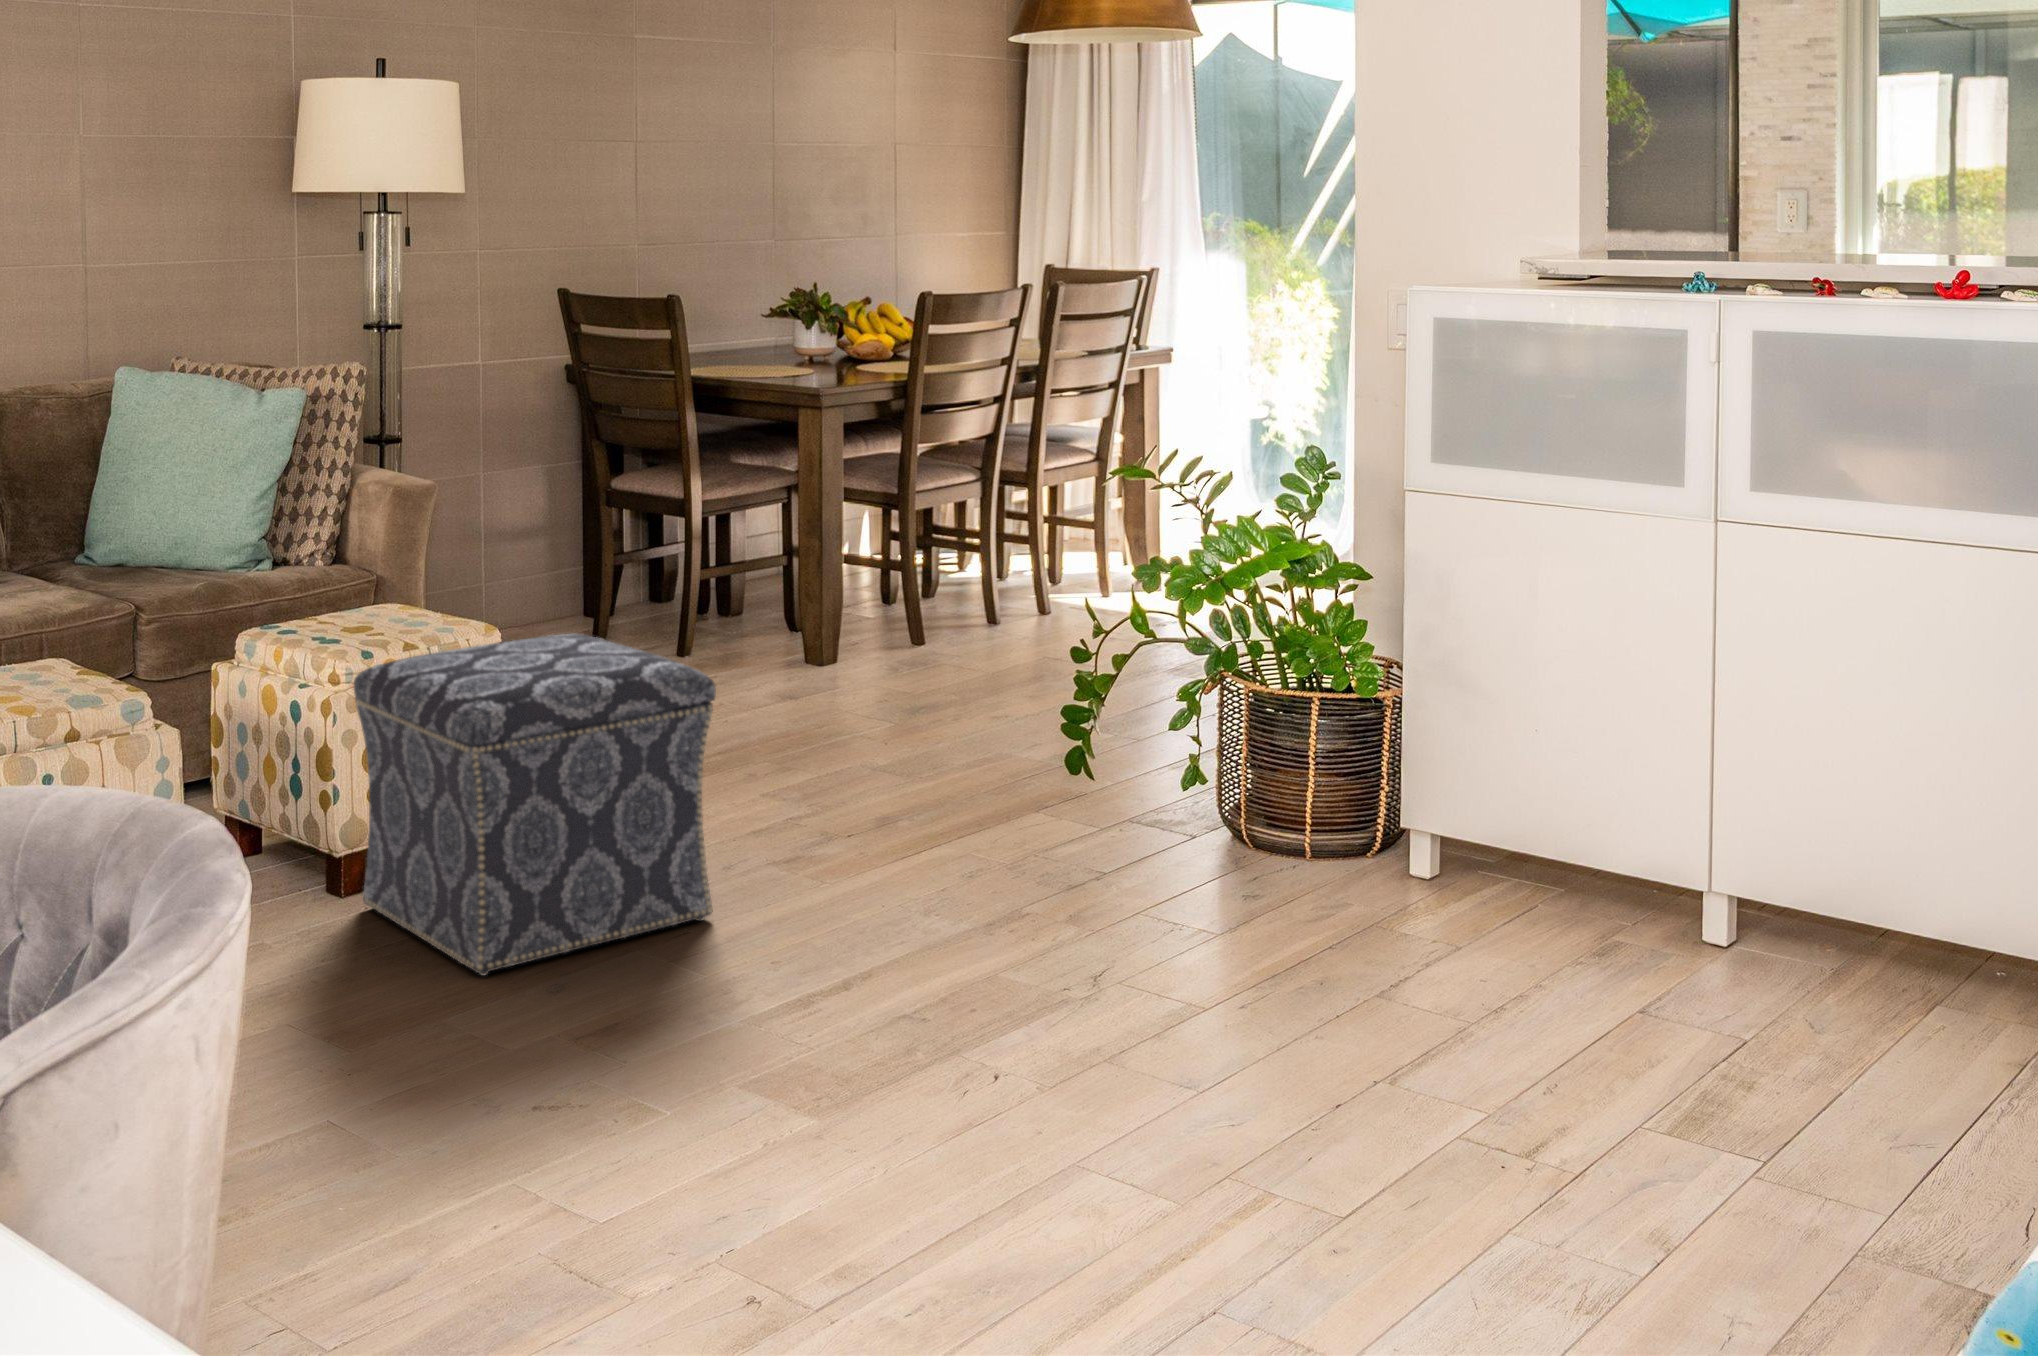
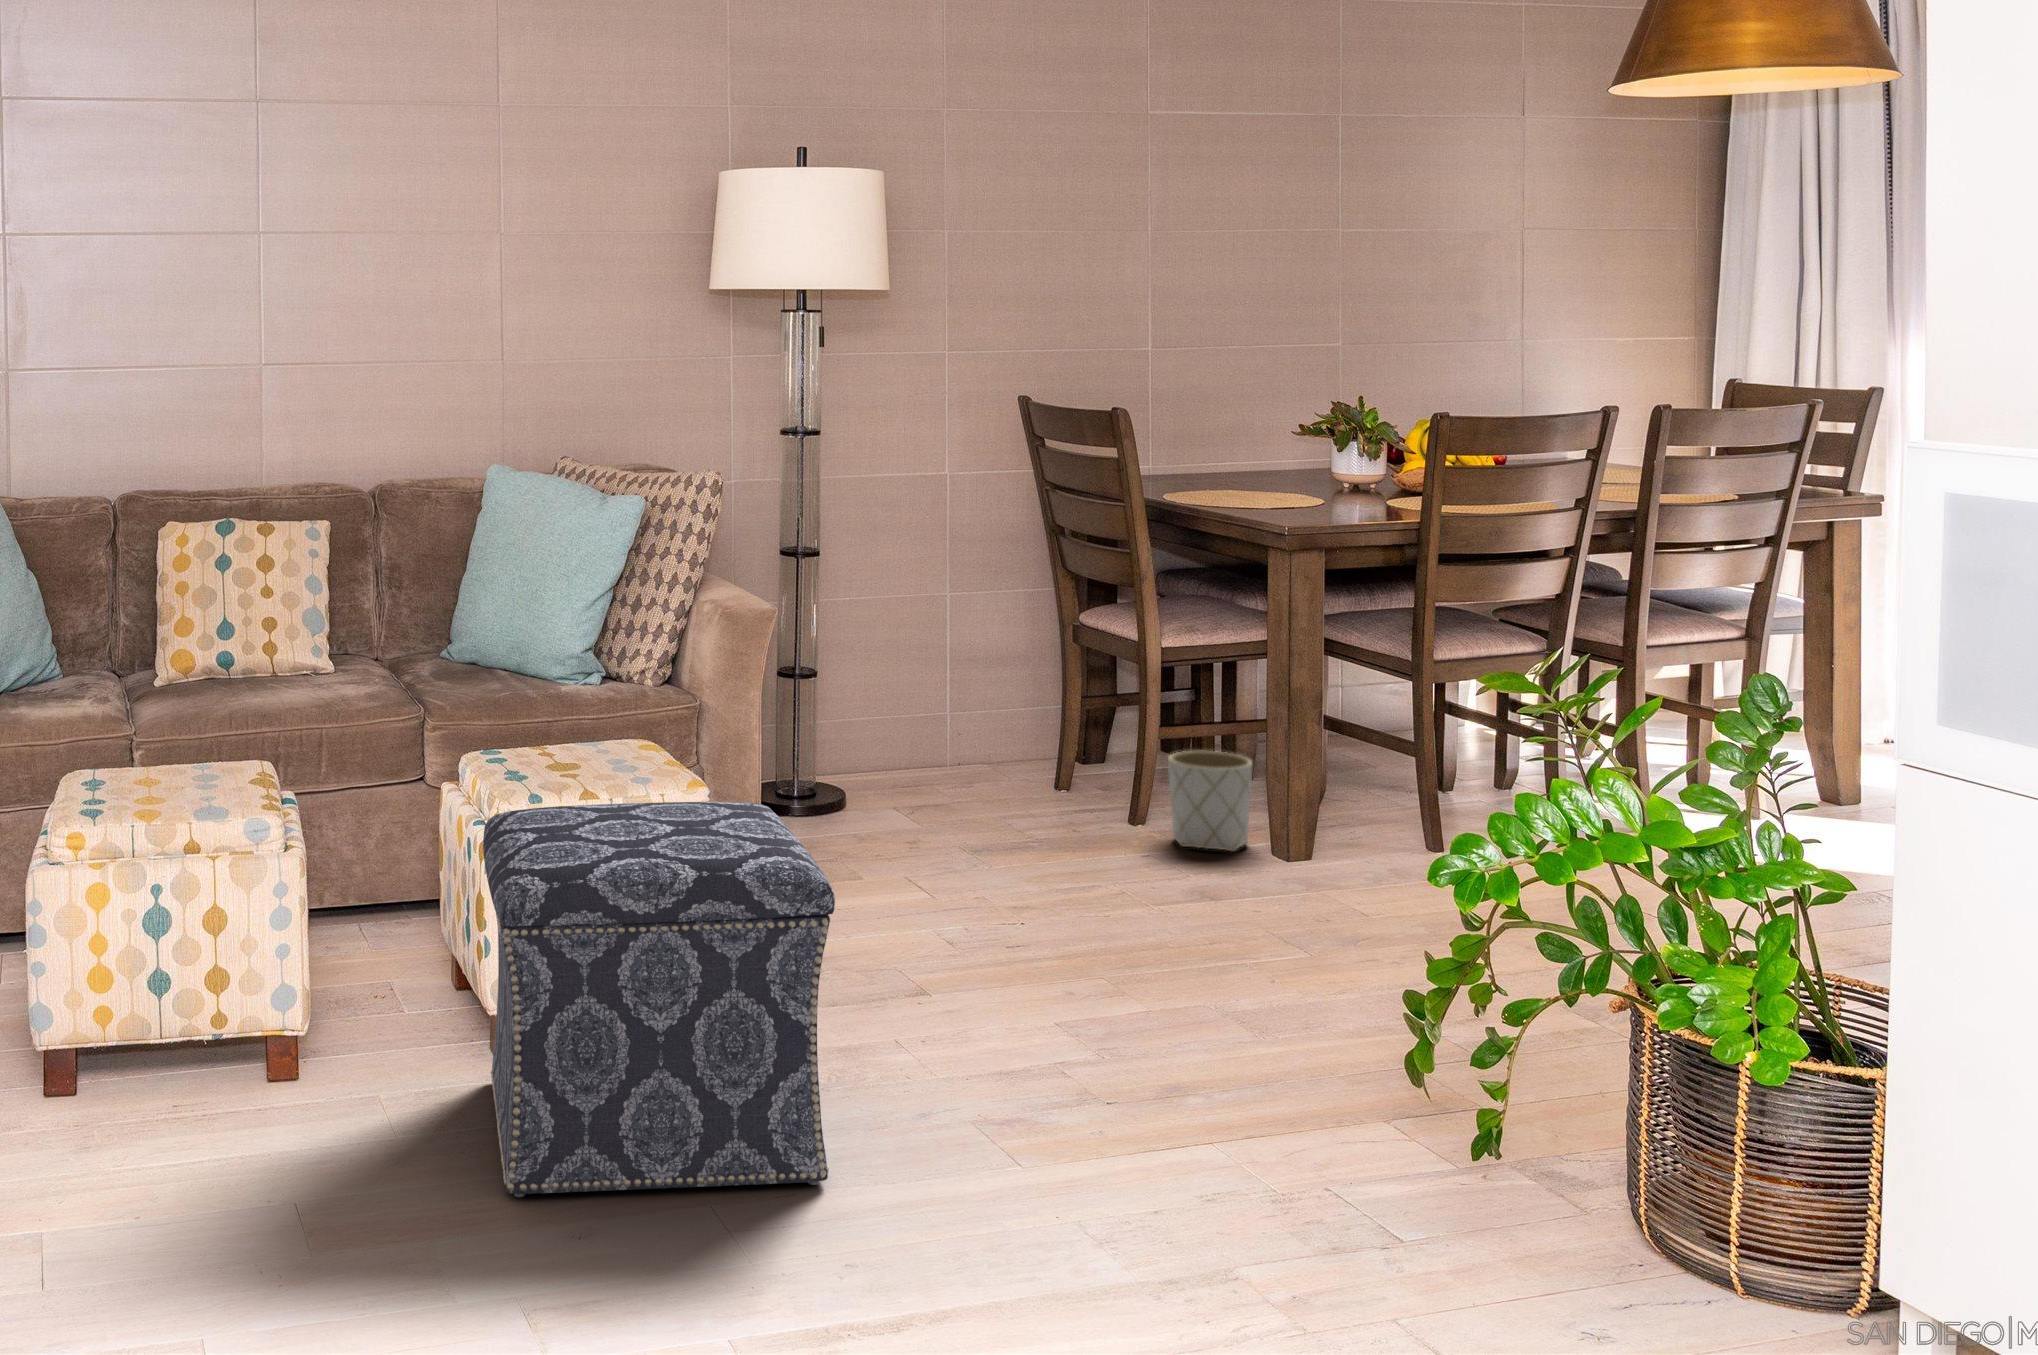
planter: none [720,582,788,663] -> present [1168,751,1253,851]

